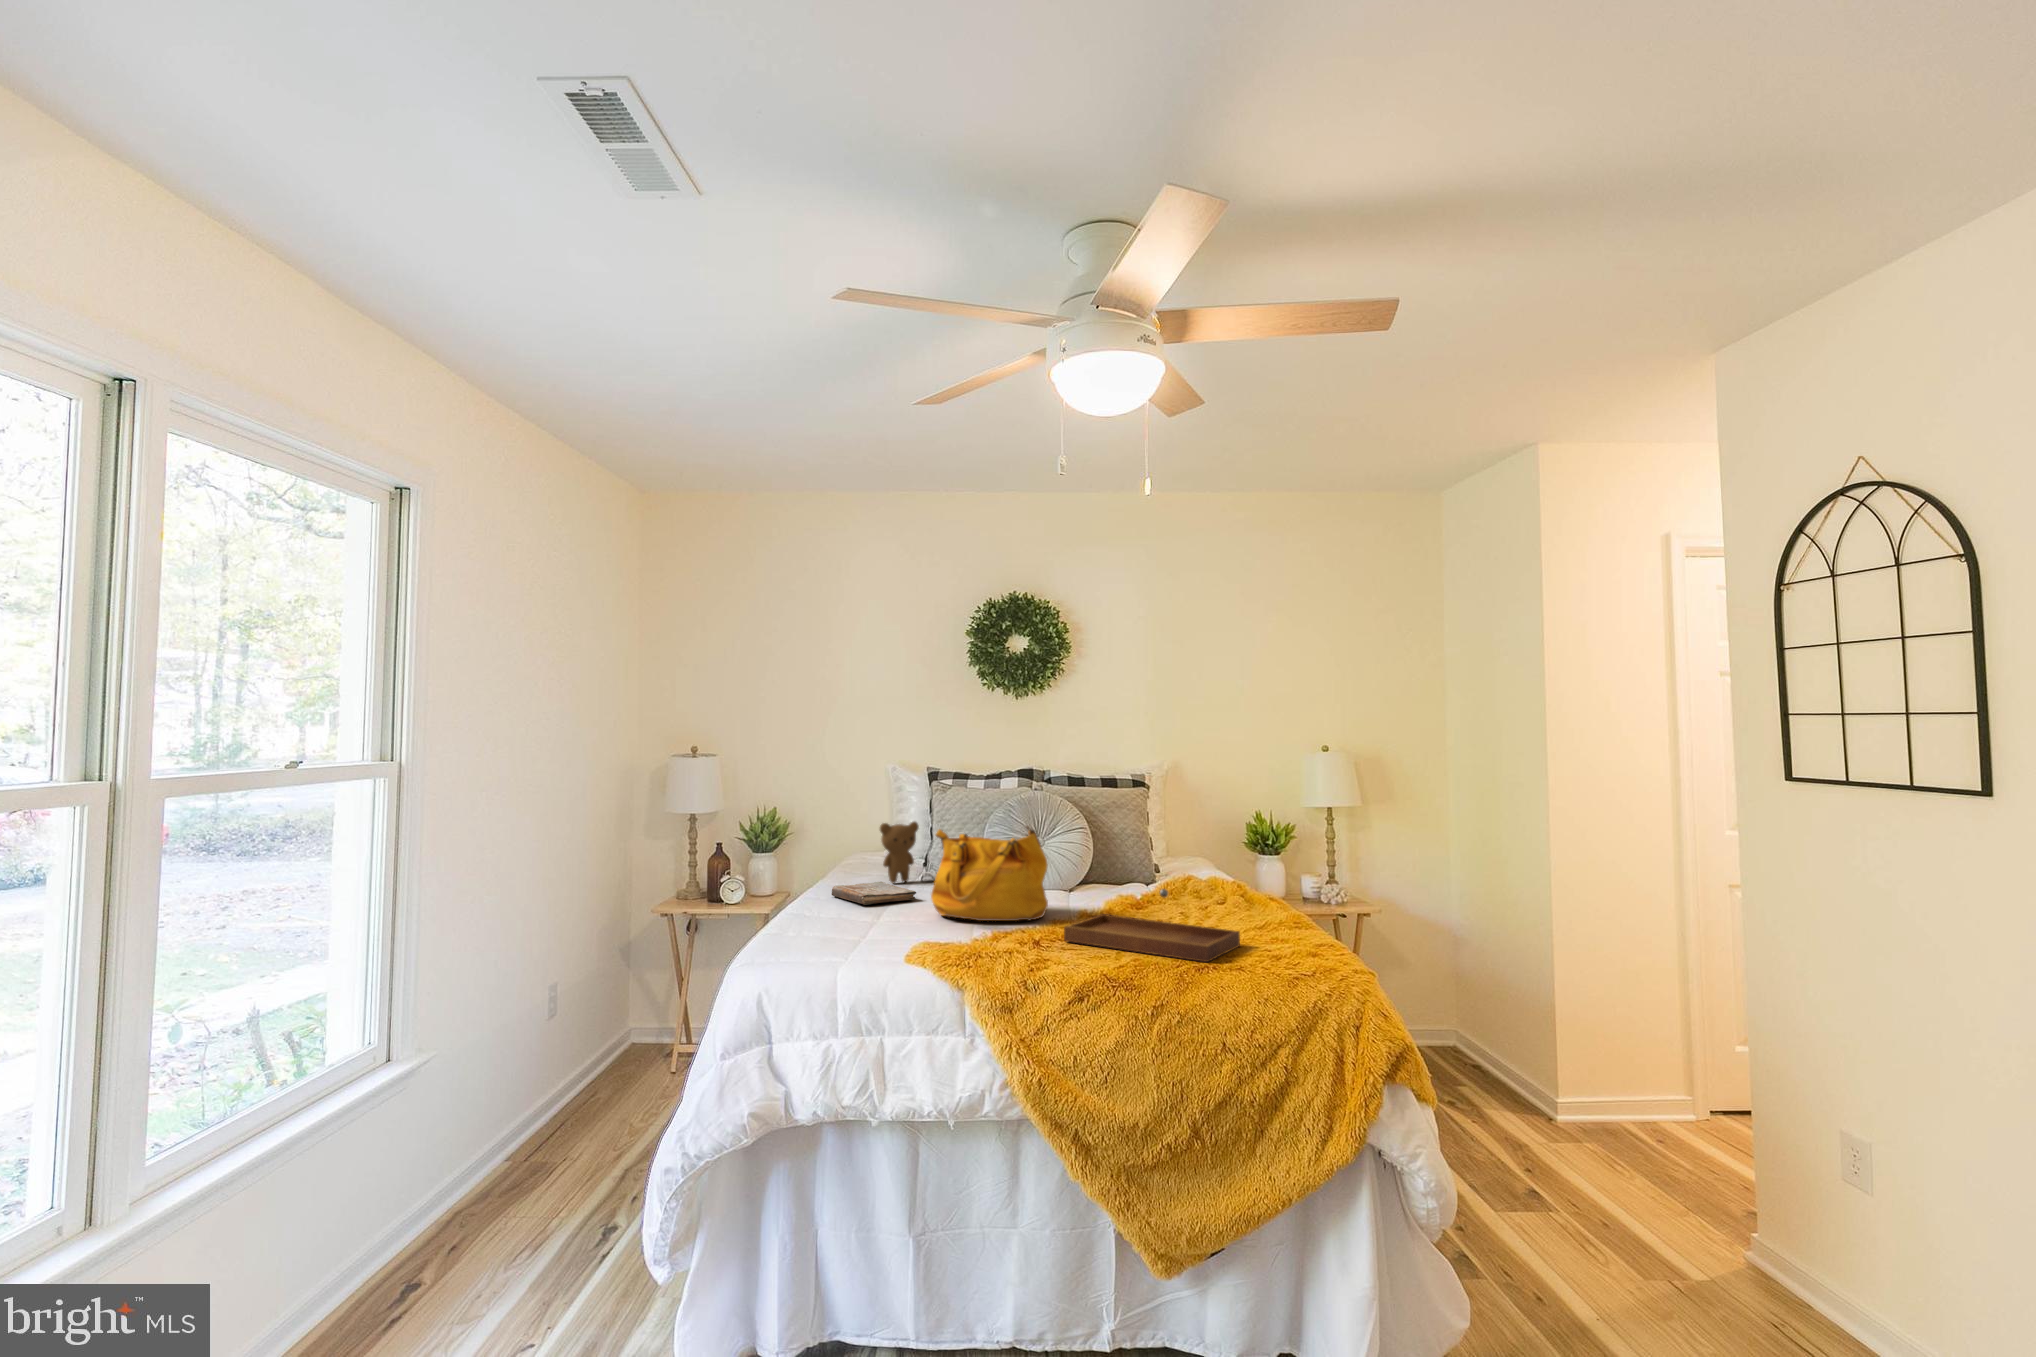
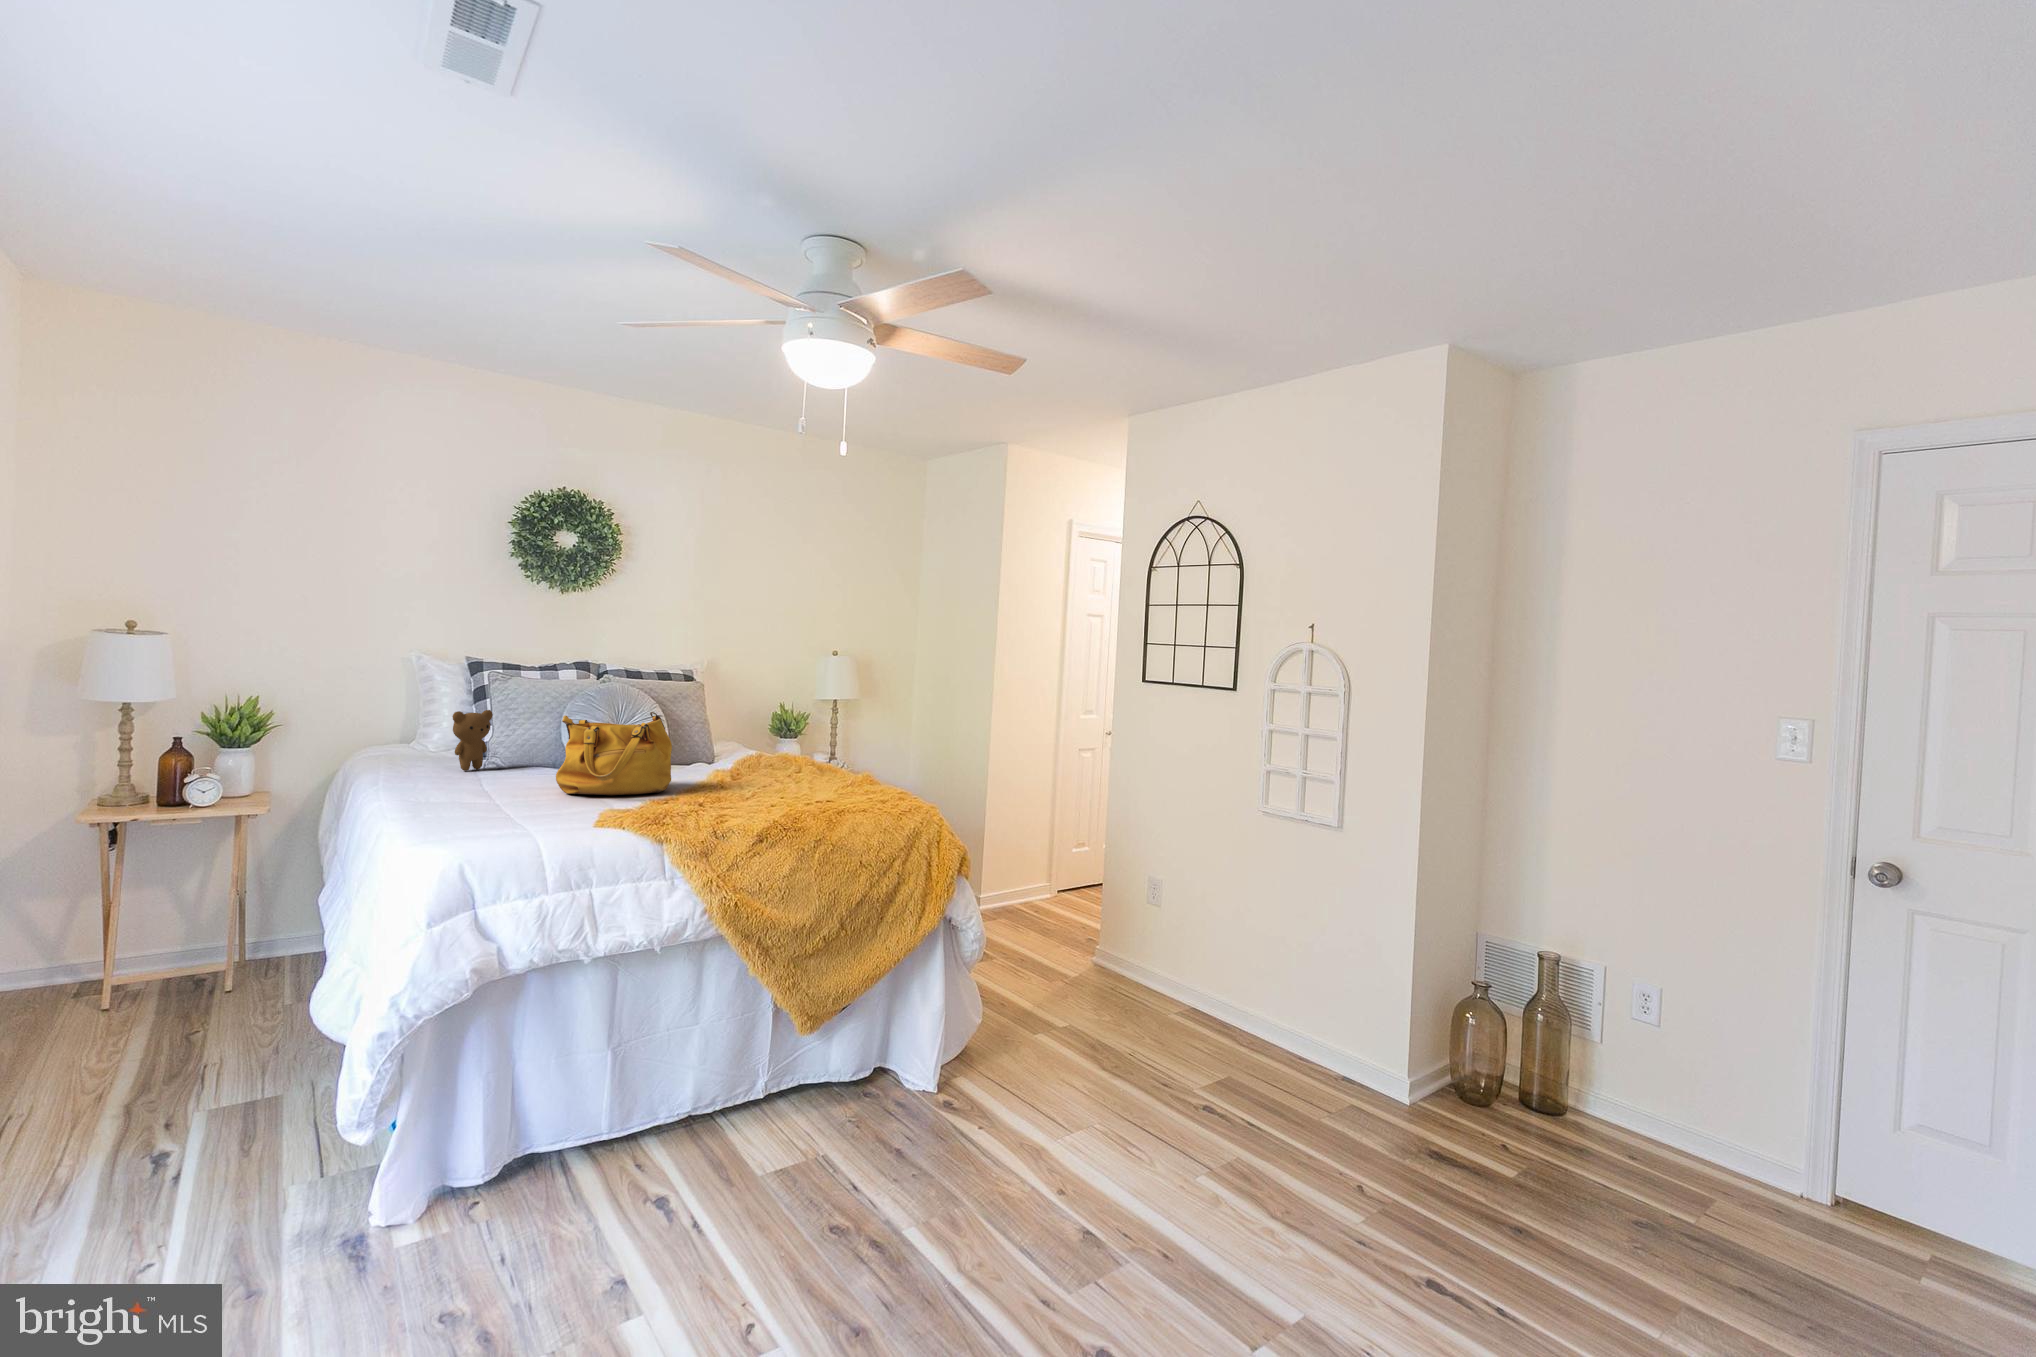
book: present [832,882,916,905] -> none [413,769,518,789]
tray: present [1064,889,1240,962] -> none [711,759,847,810]

